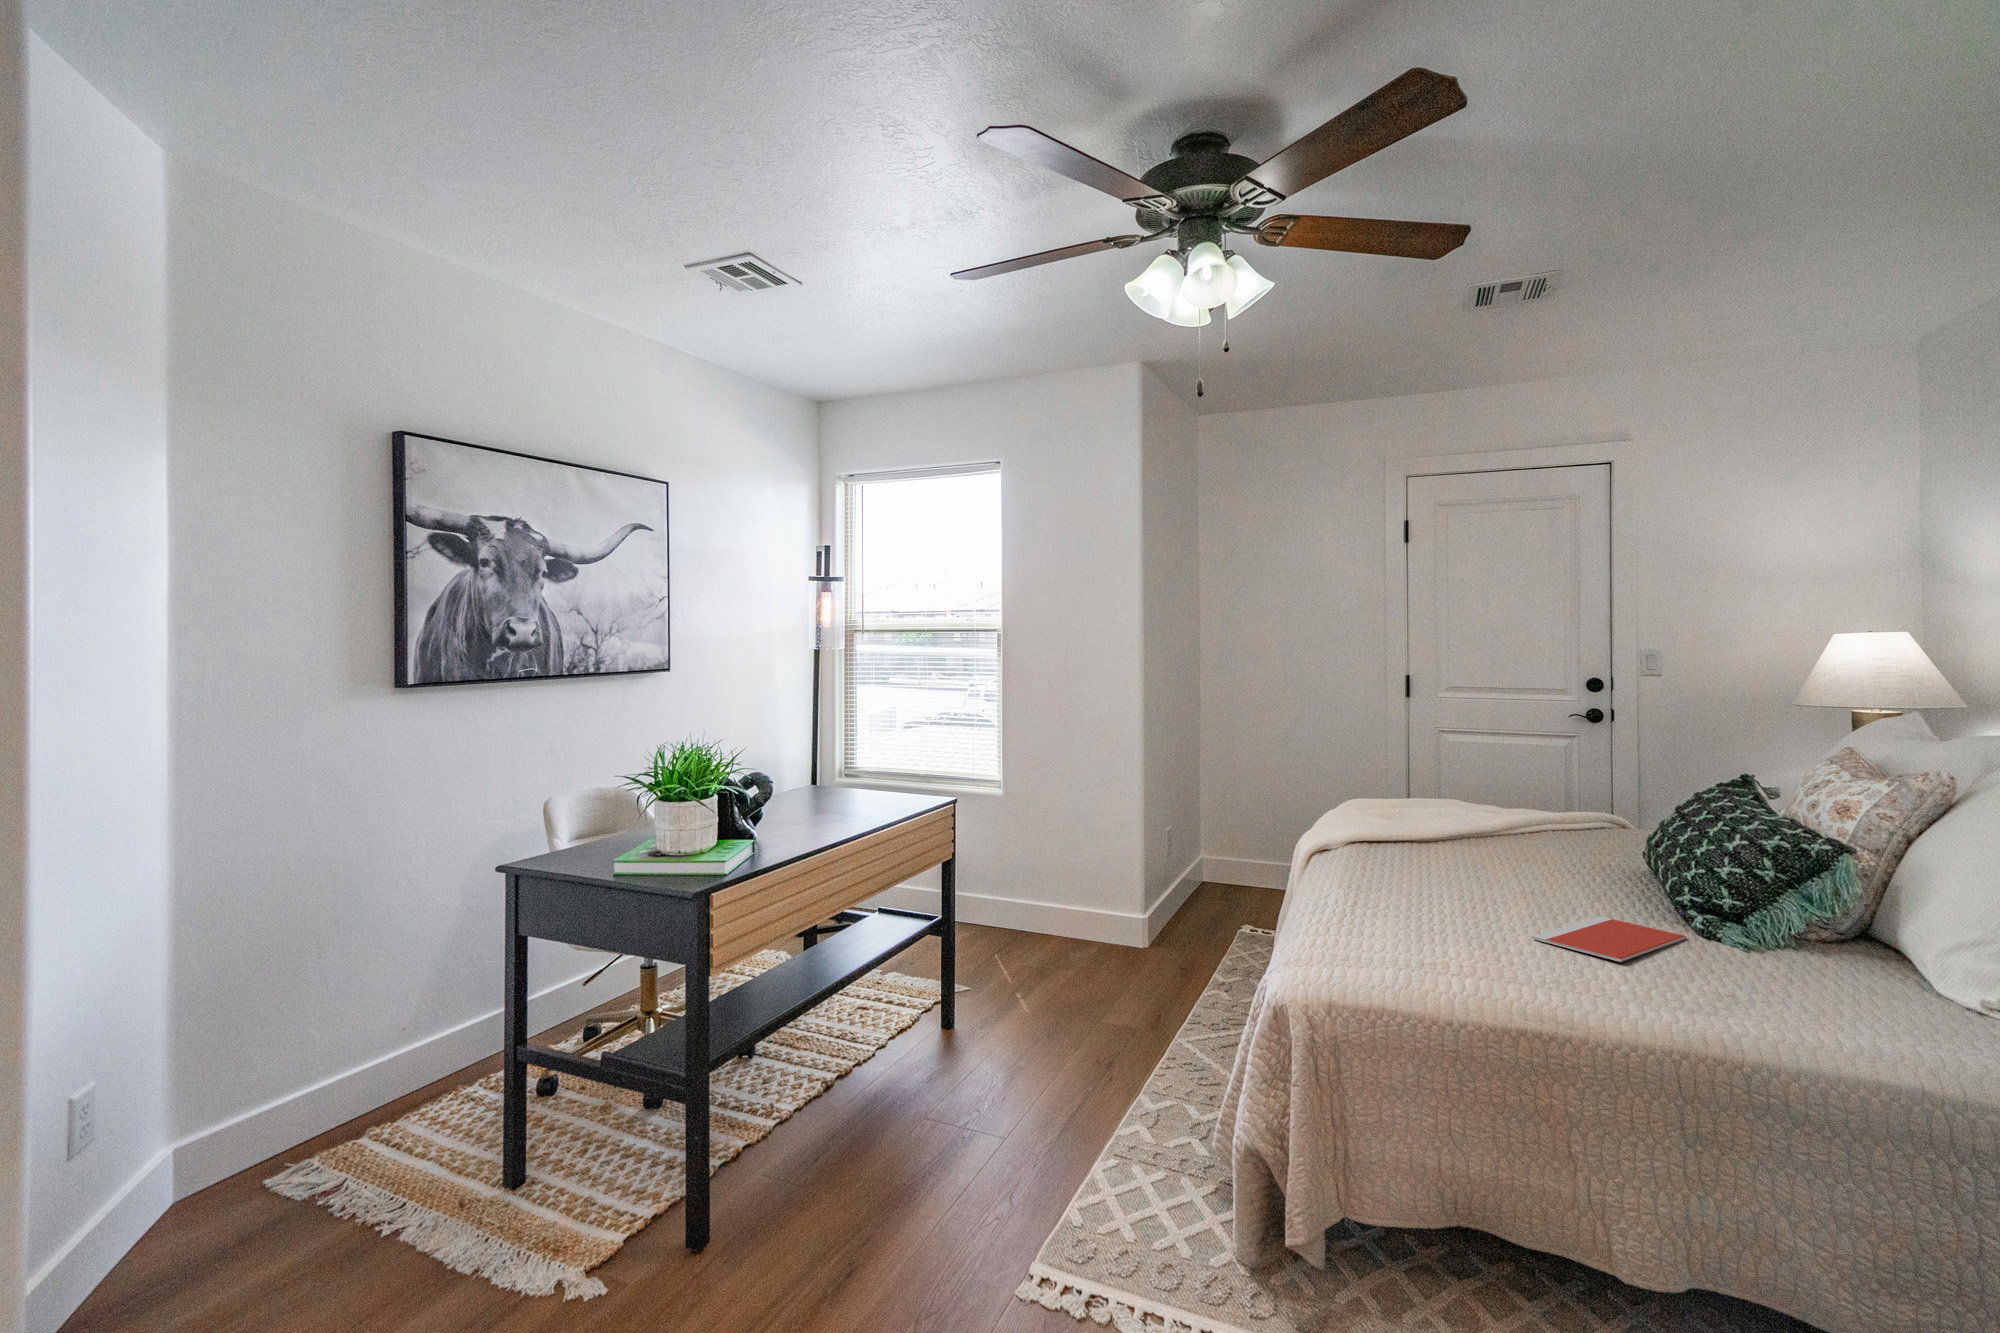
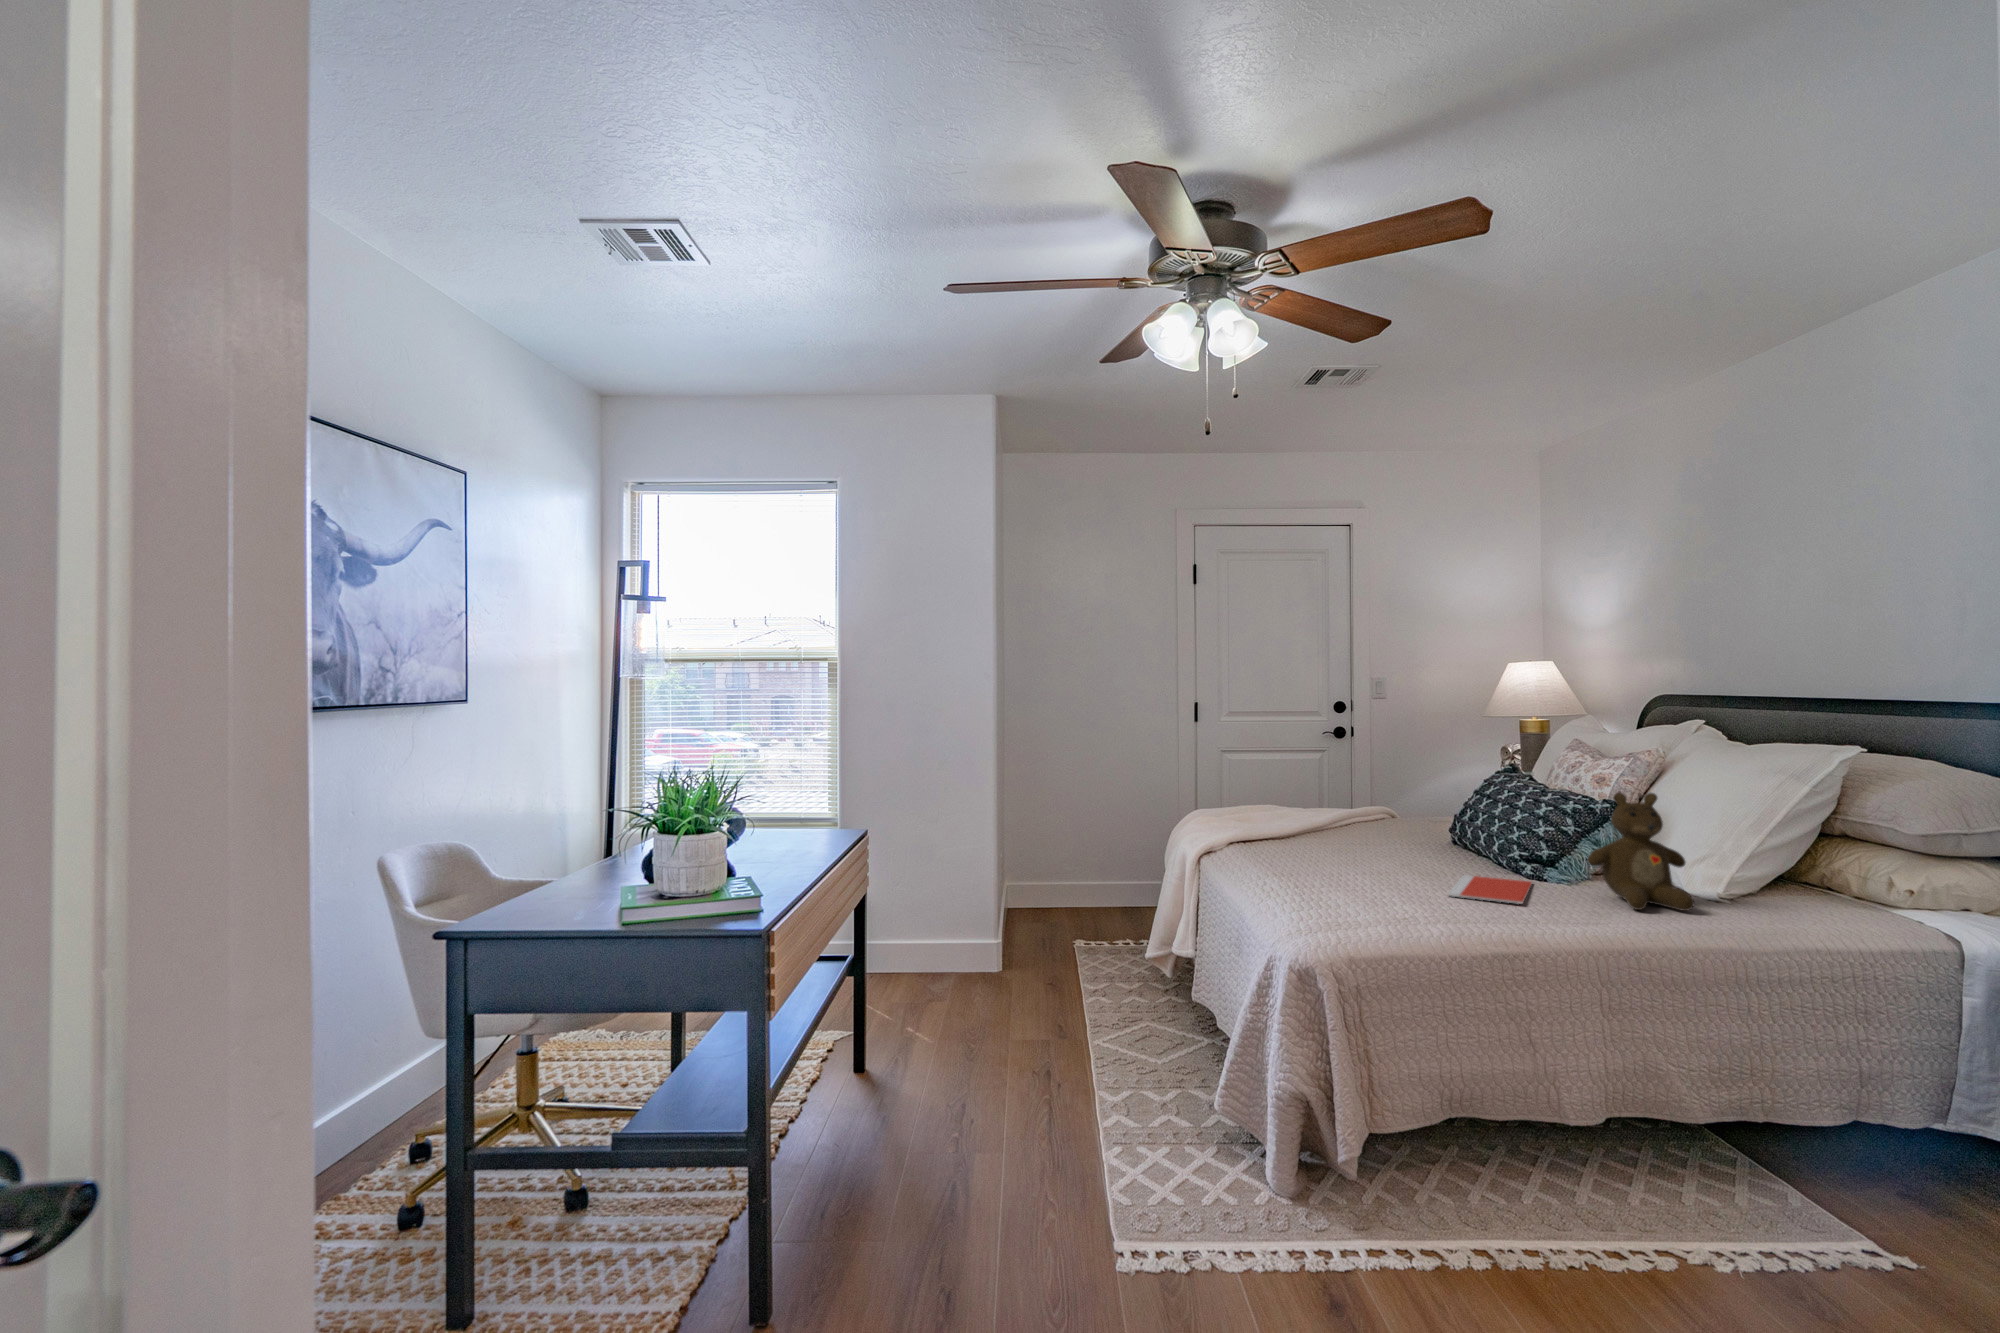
teddy bear: none [1744,831,1909,1006] -> present [1588,793,1694,911]

